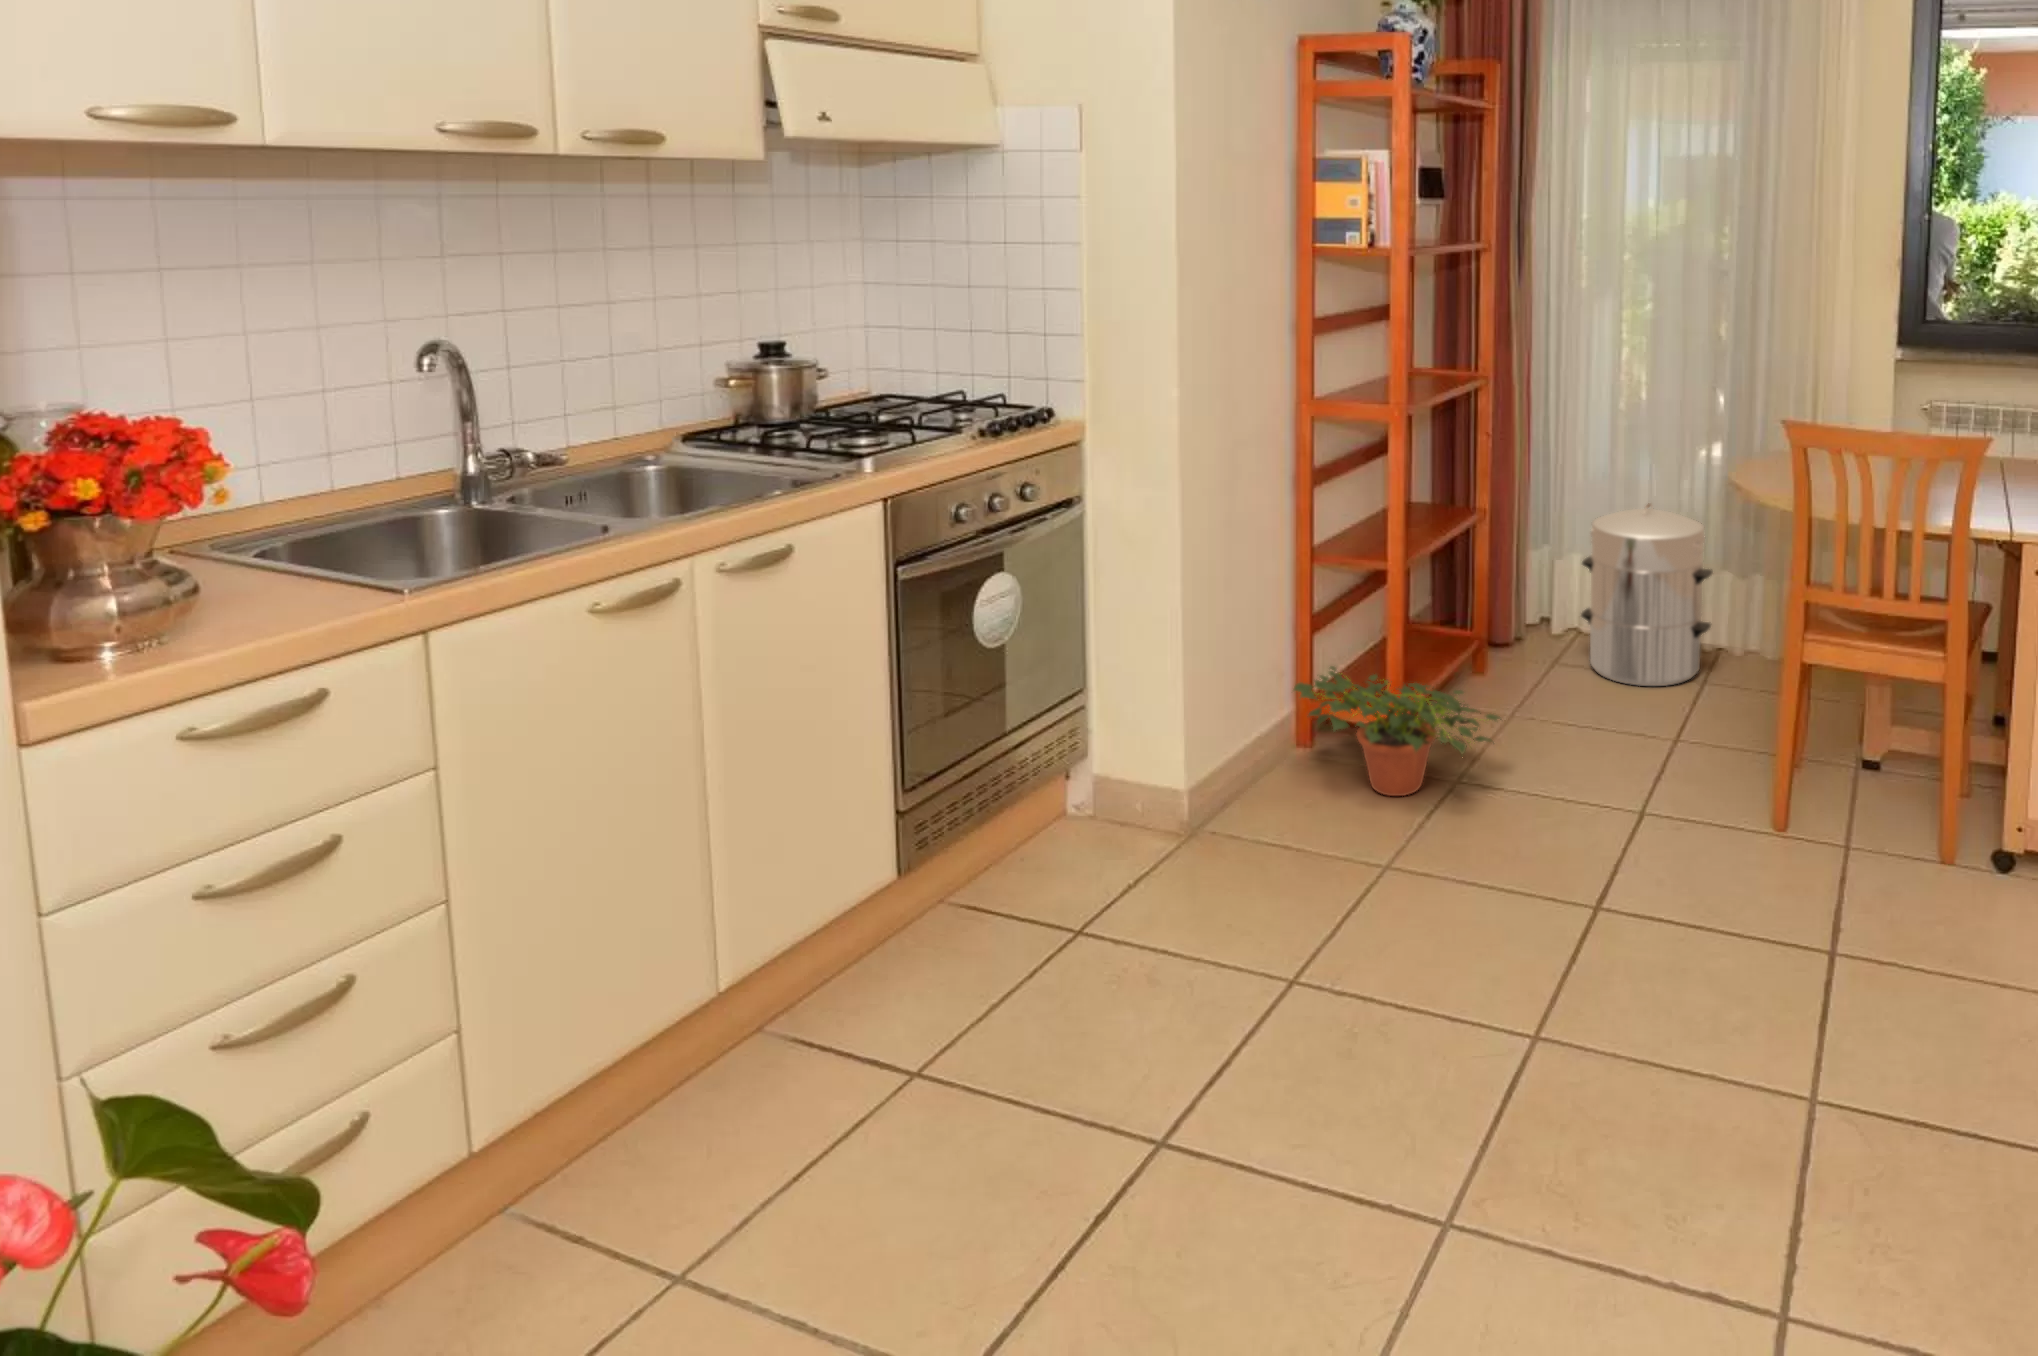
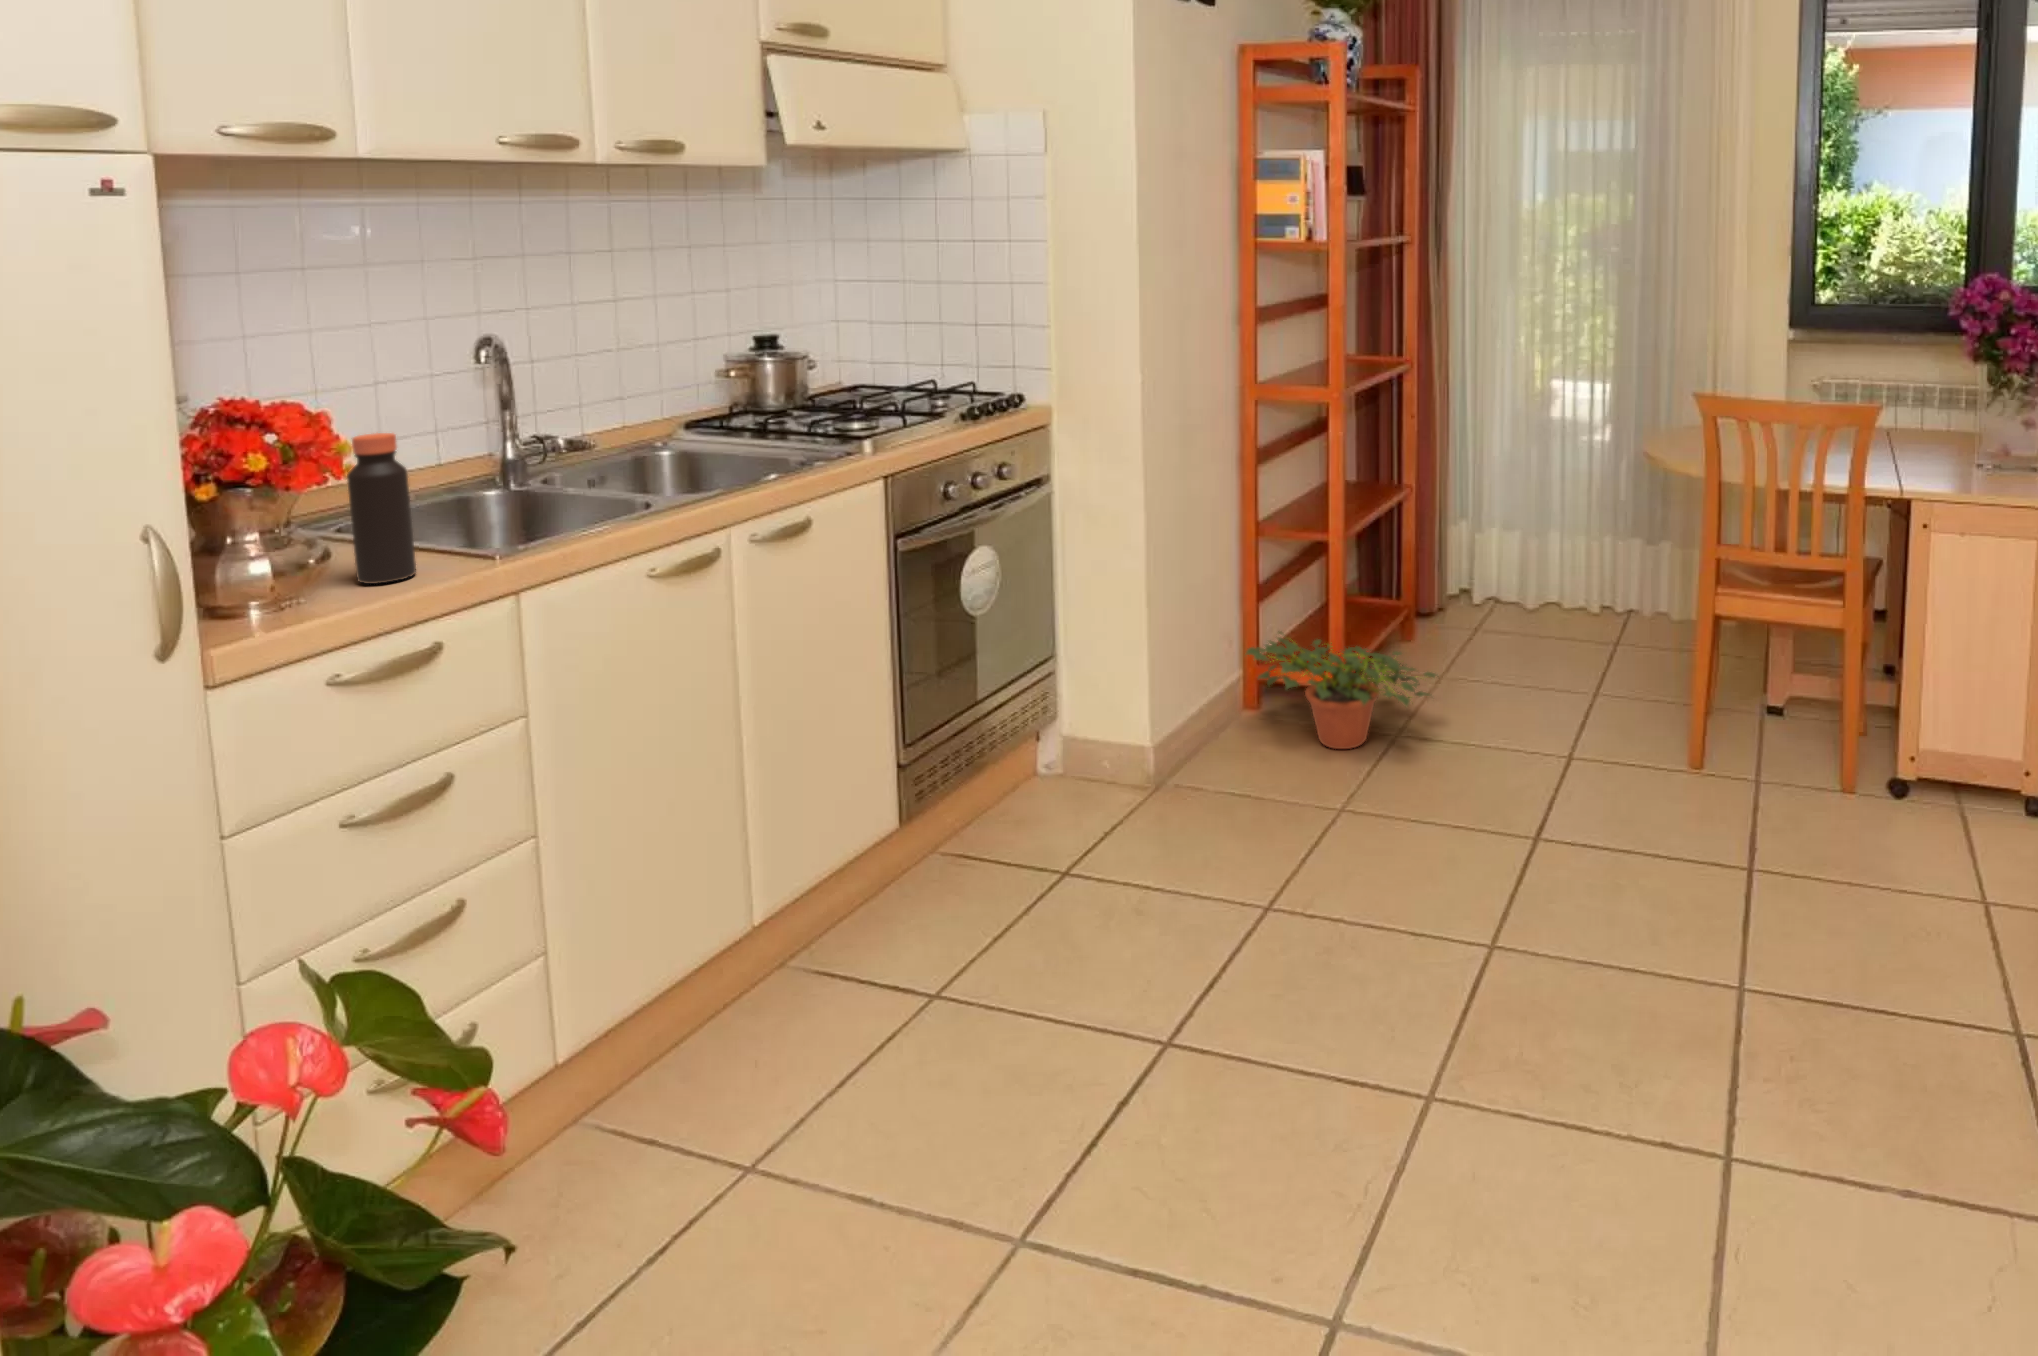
bottle: none [229,451,312,621] -> present [347,433,416,584]
waste bin: present [1581,503,1713,686] -> none [1502,478,1625,648]

